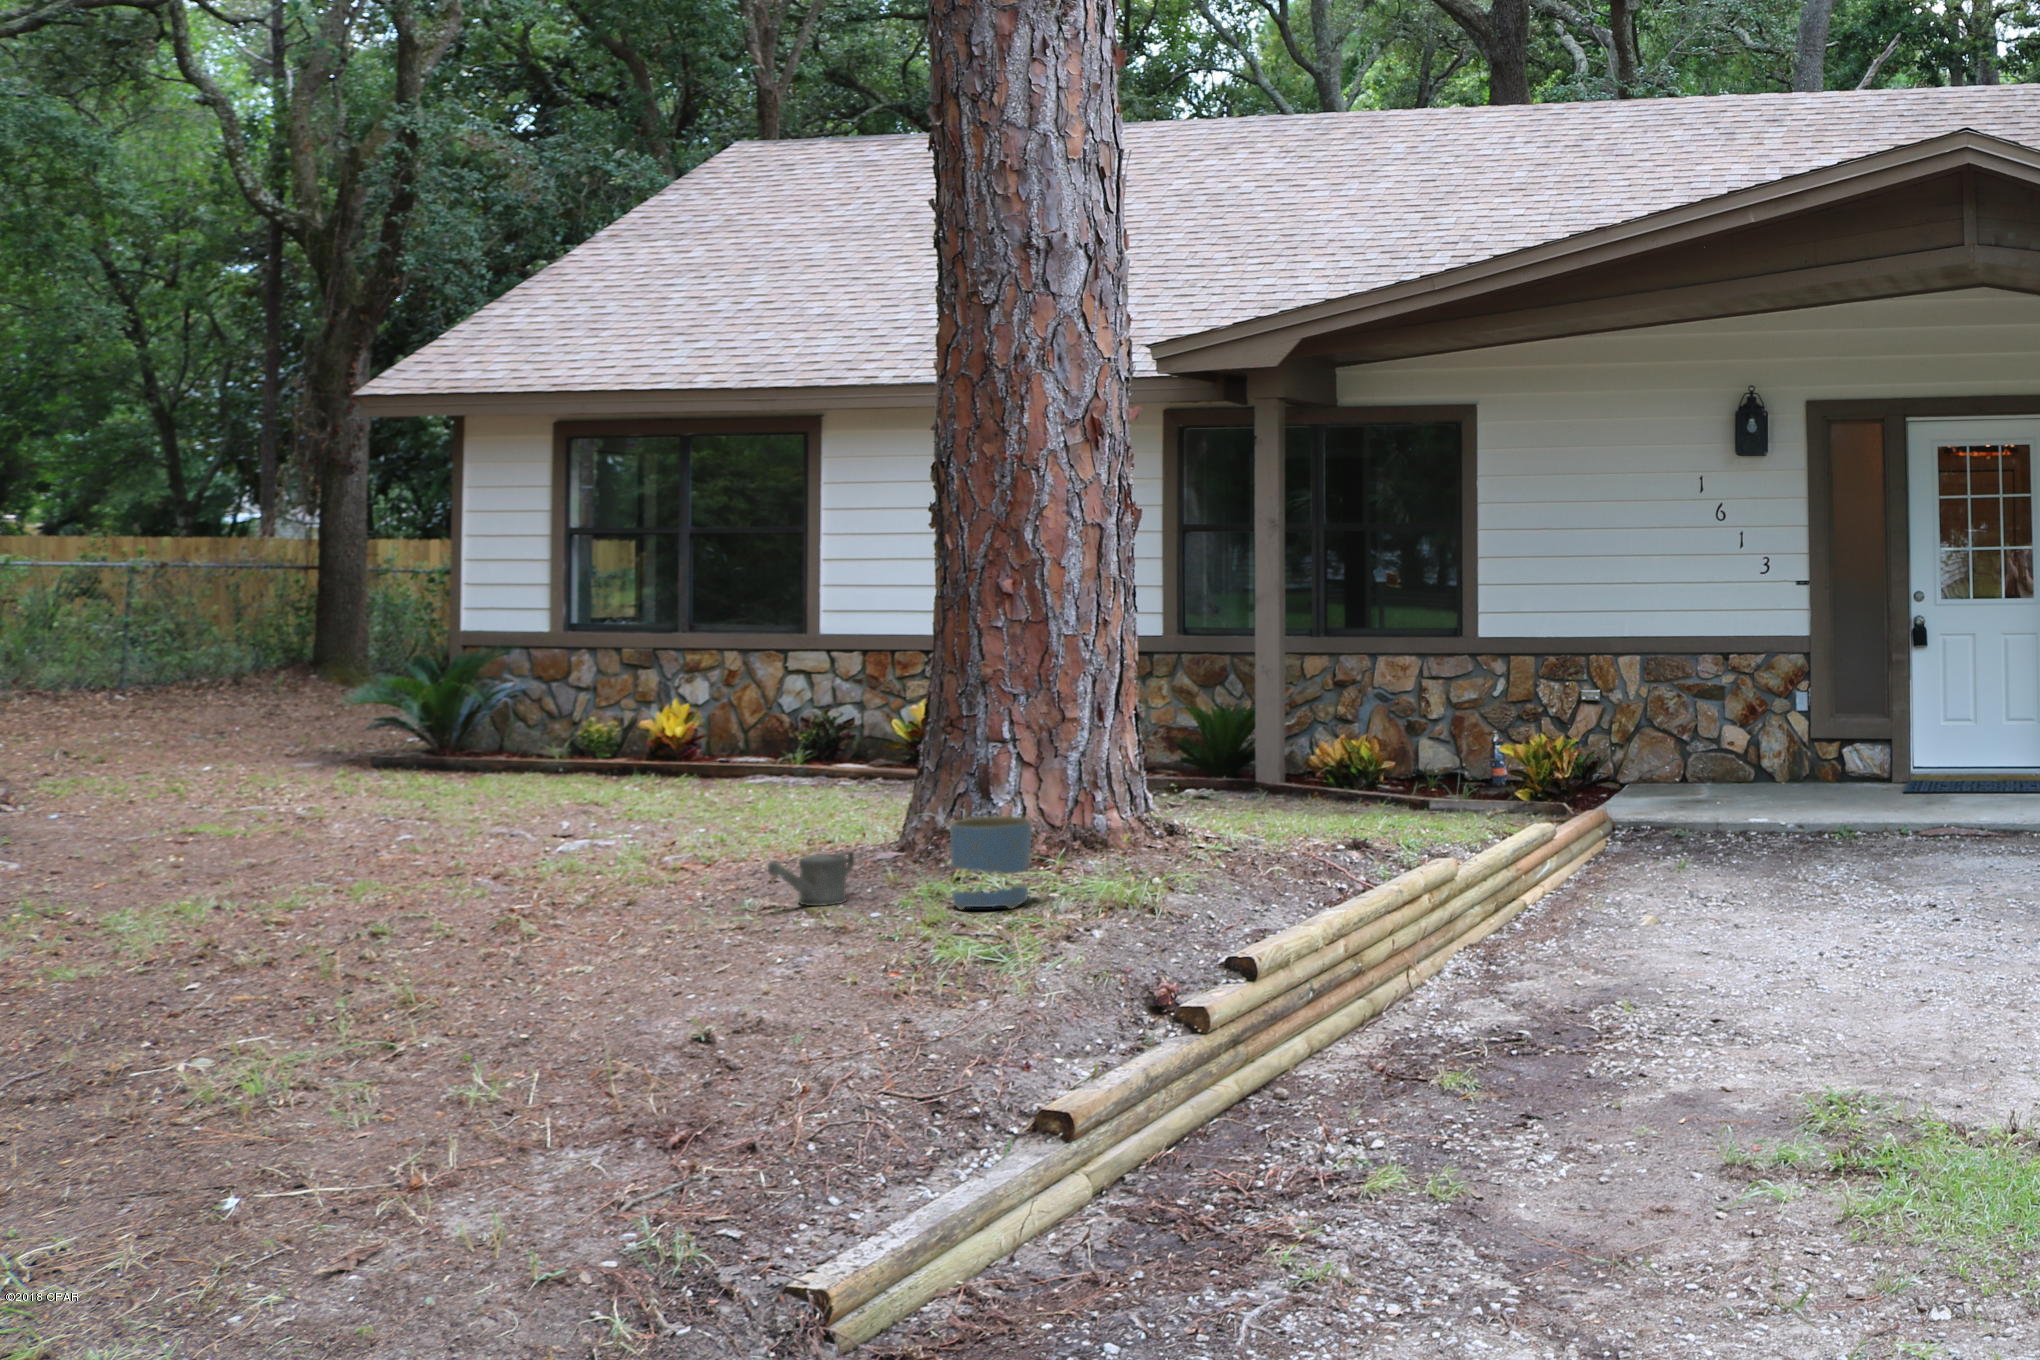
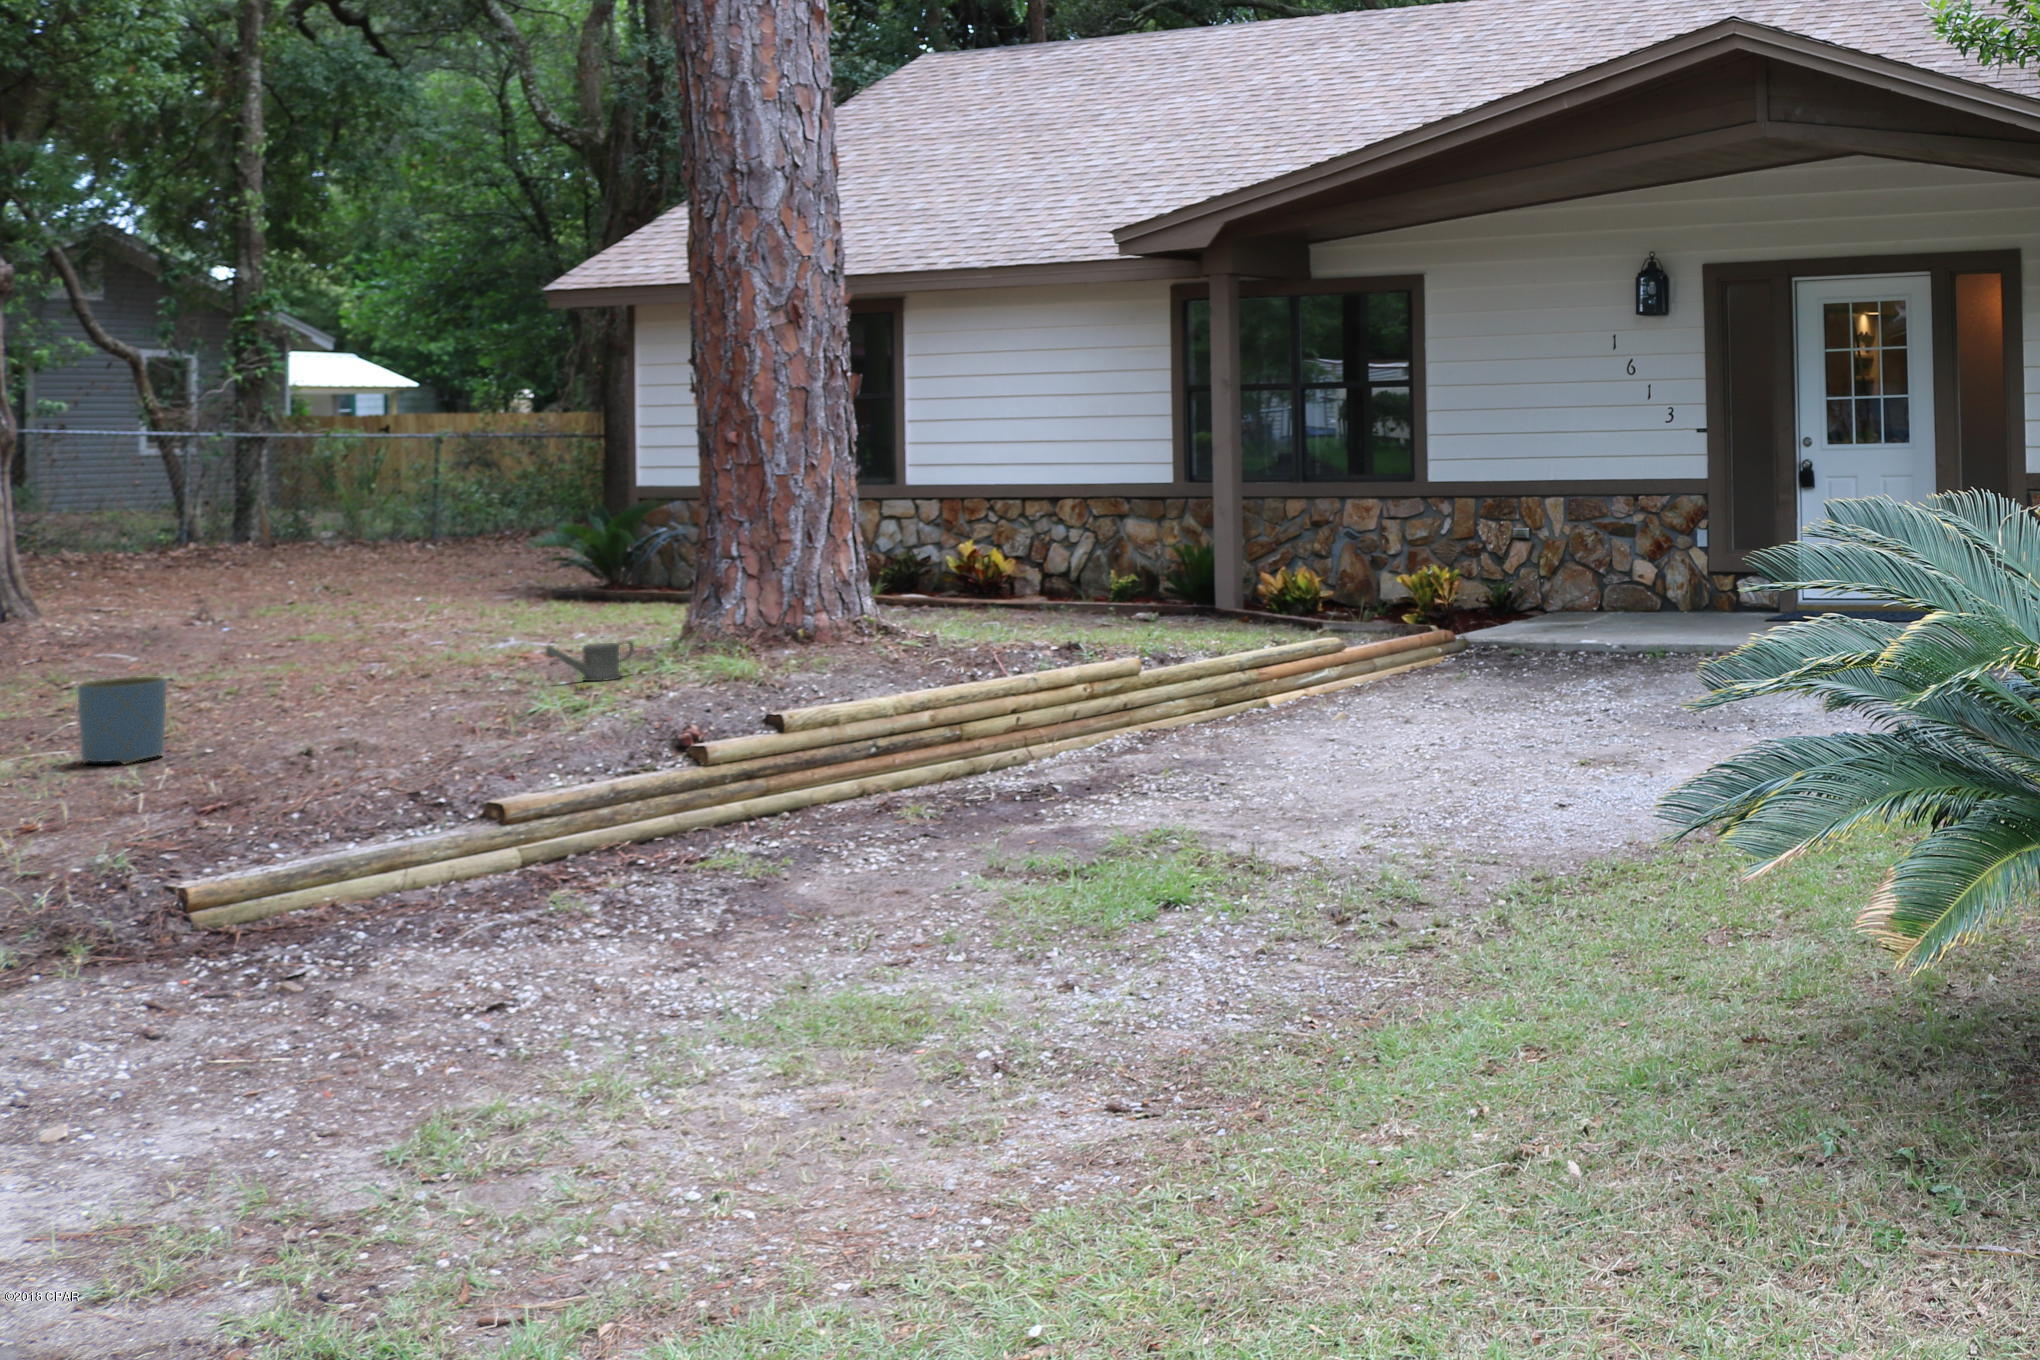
planter: present [950,816,1032,910] -> present [77,677,167,764]

